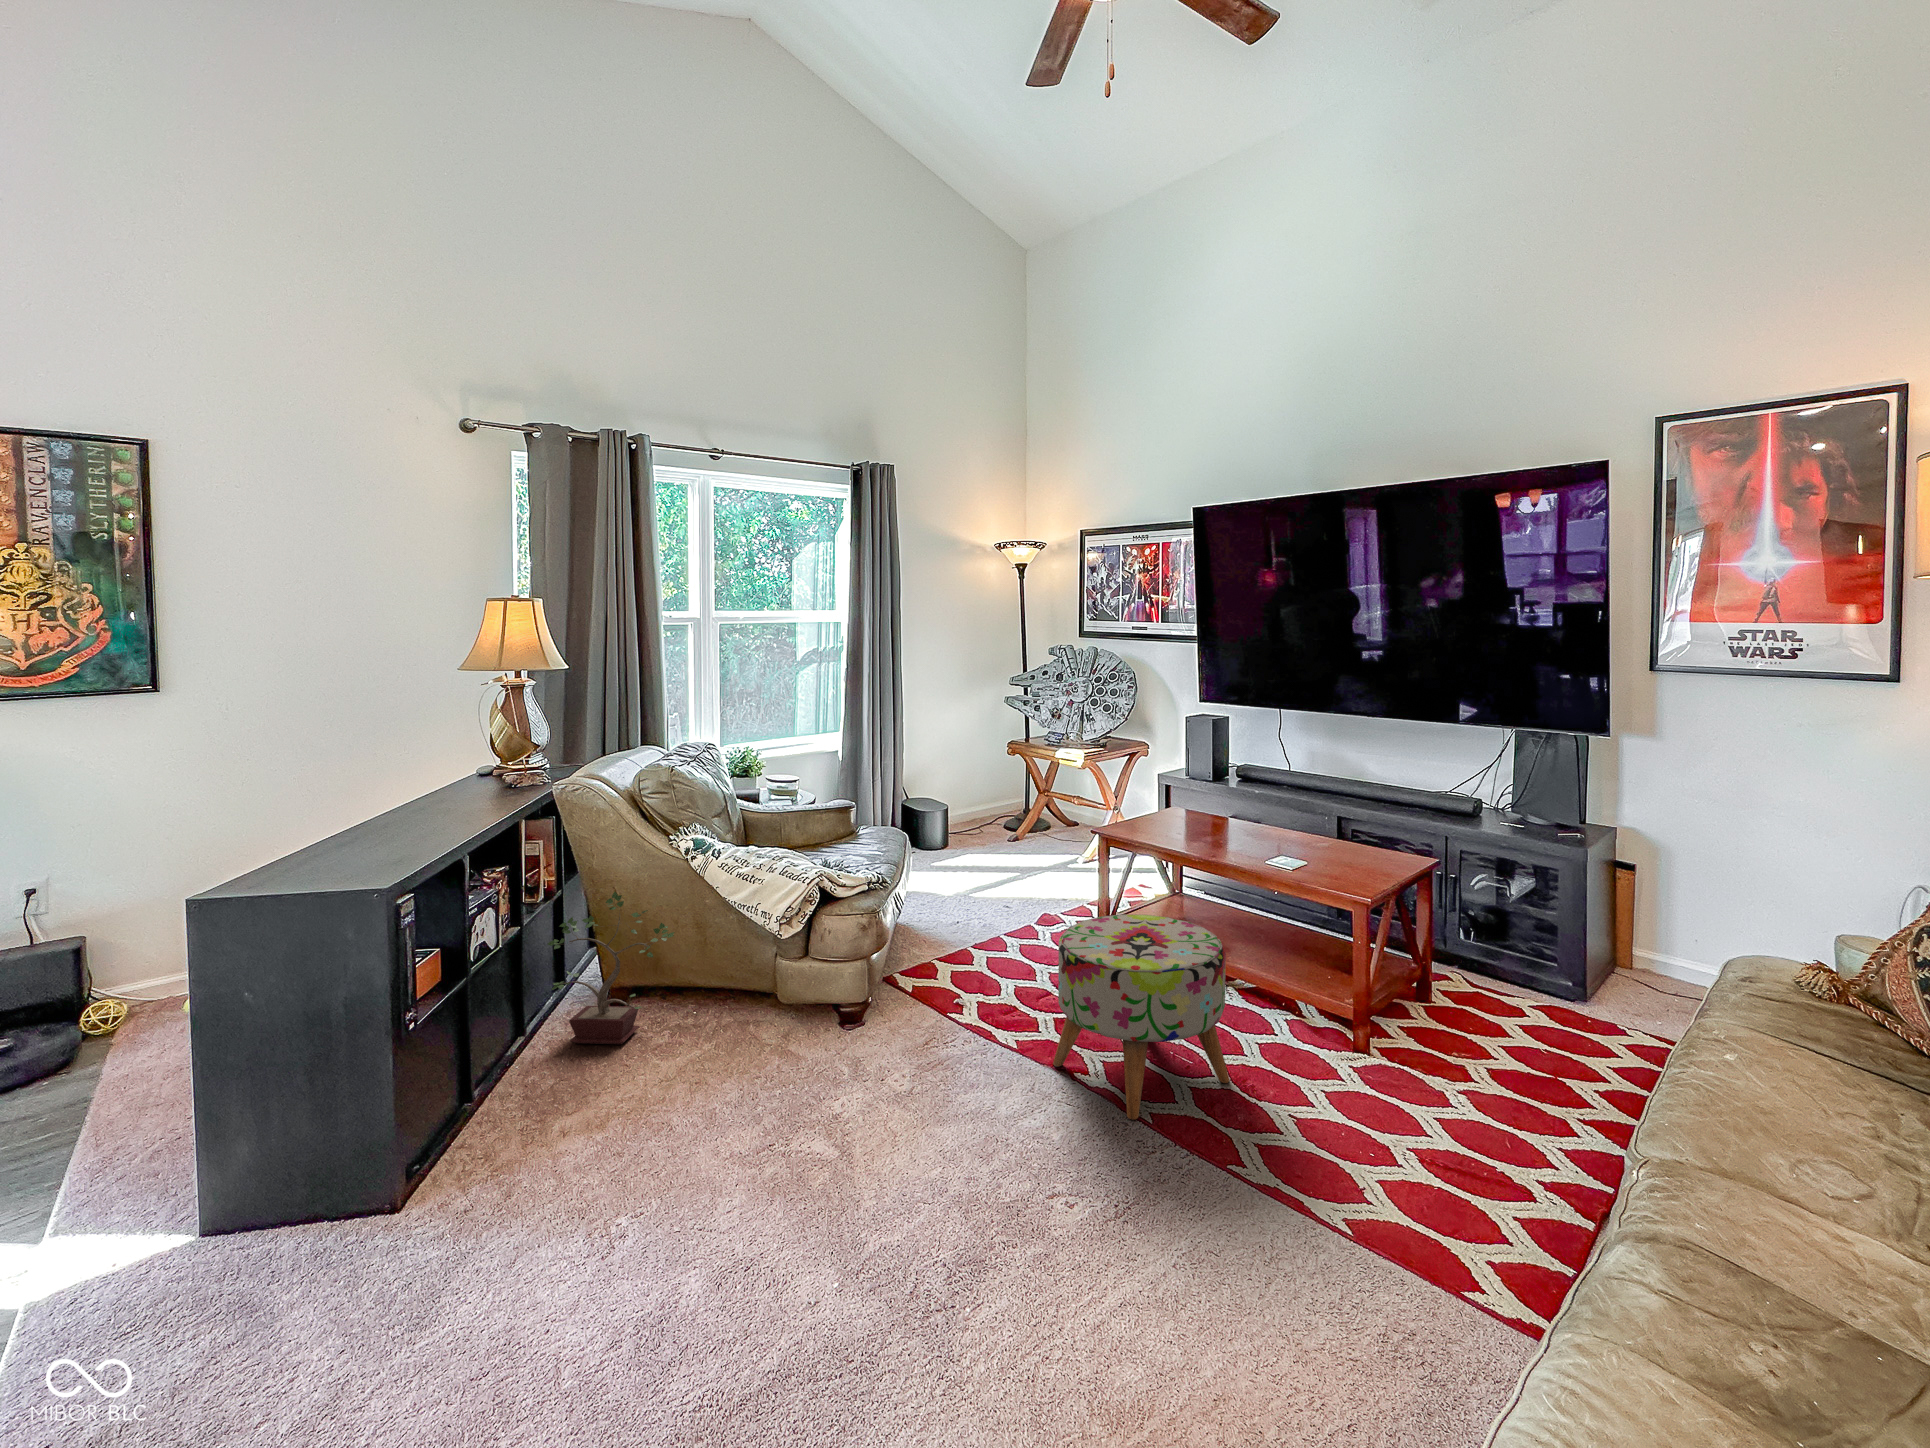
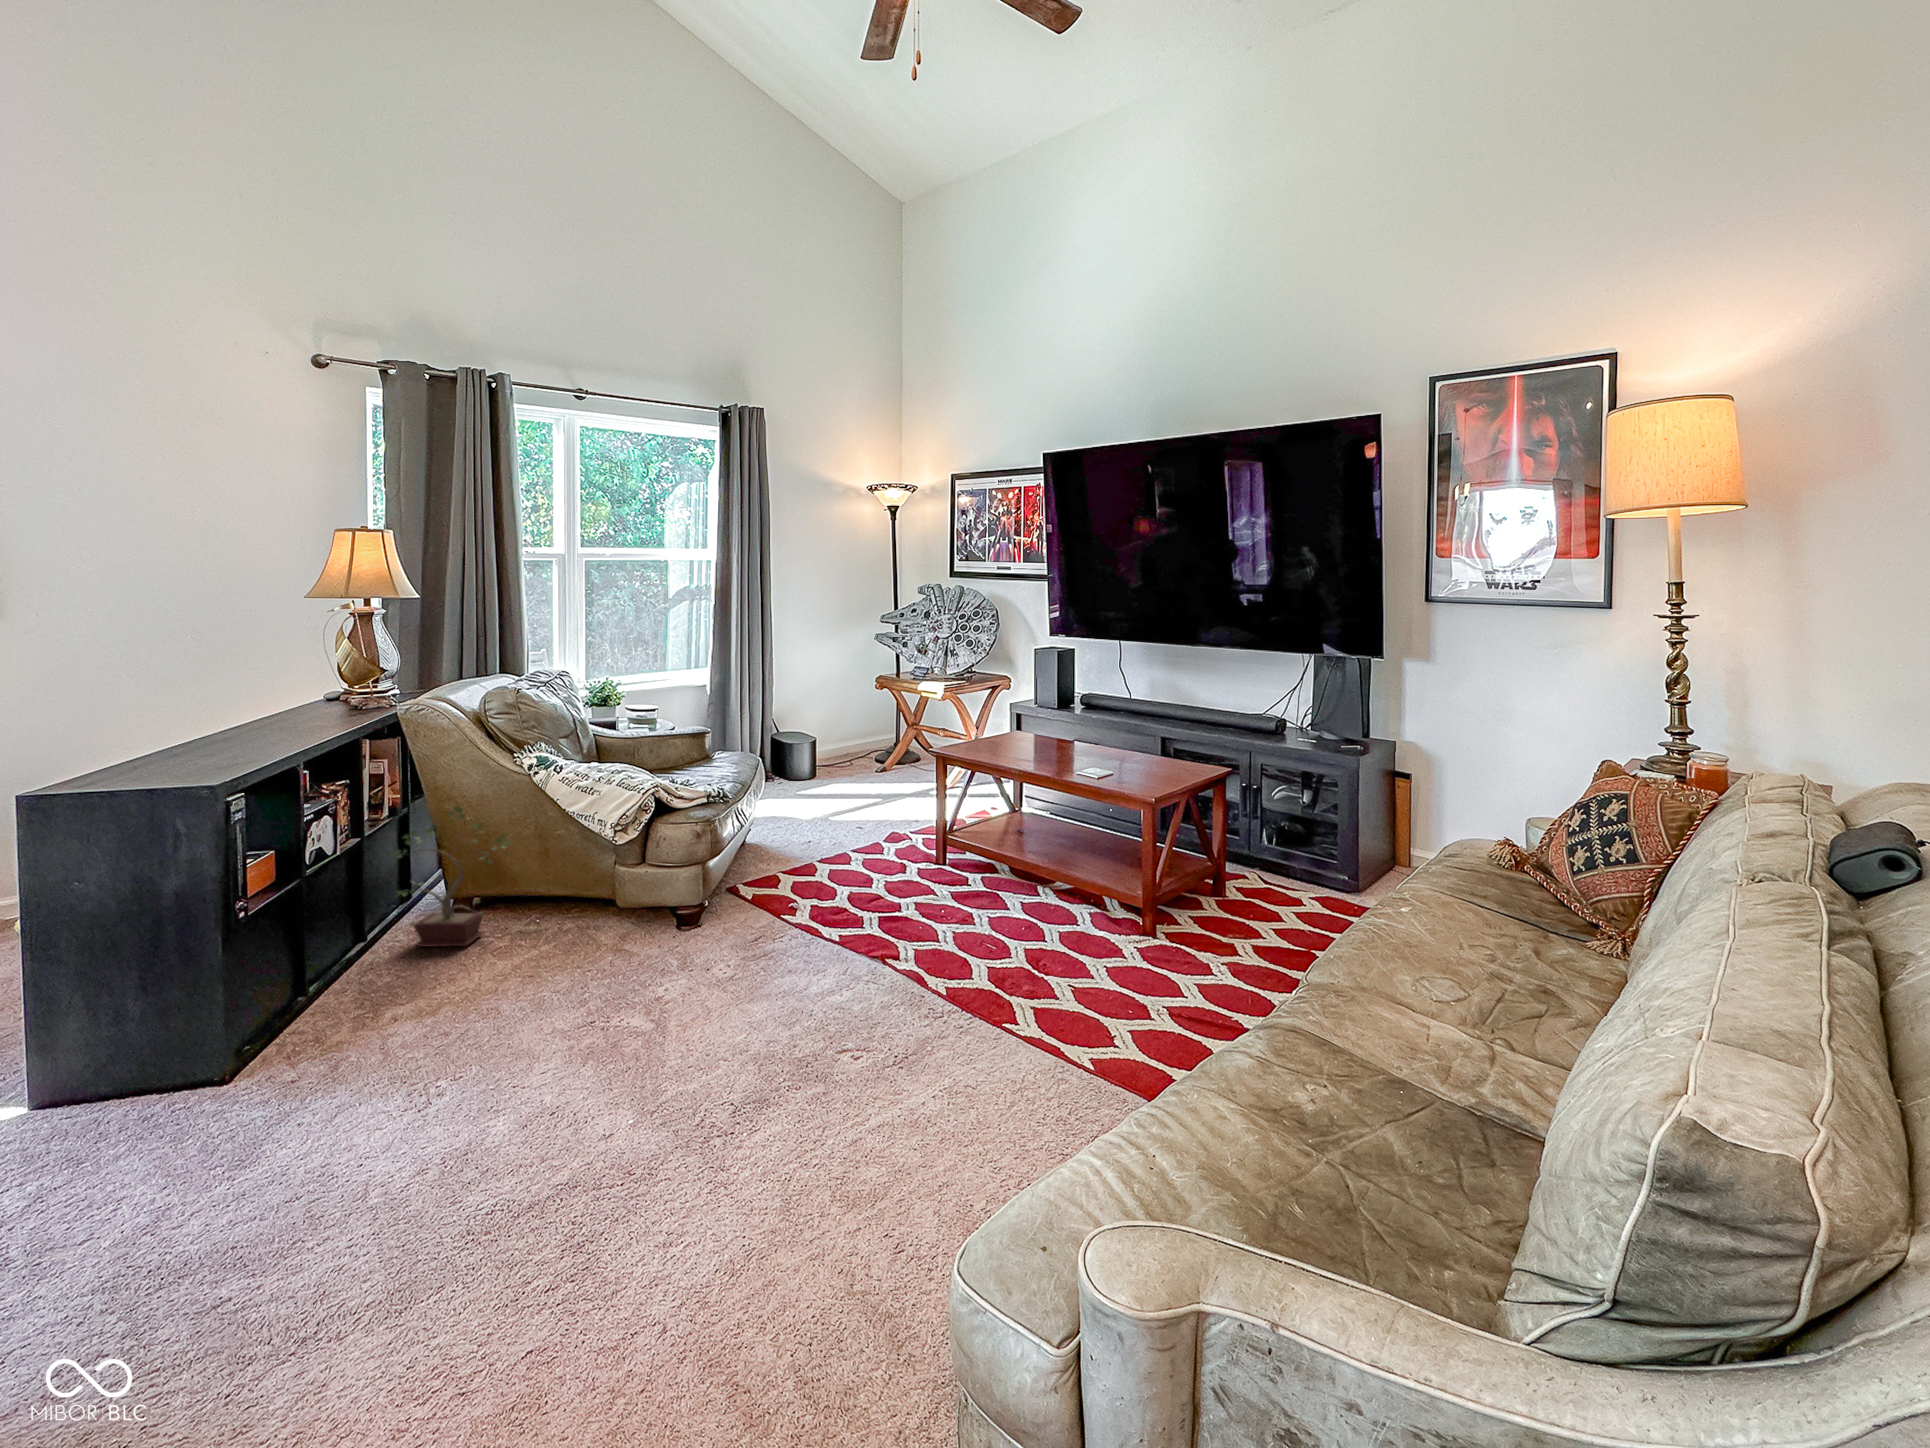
ottoman: present [1053,914,1230,1120] -> none [870,819,1025,992]

